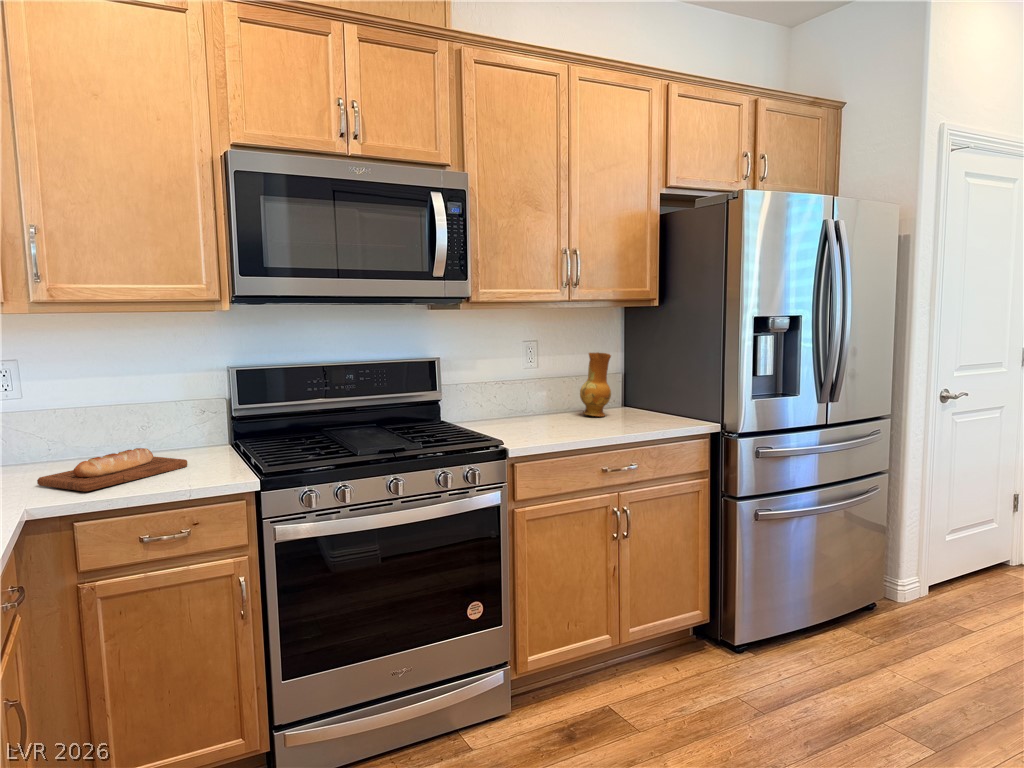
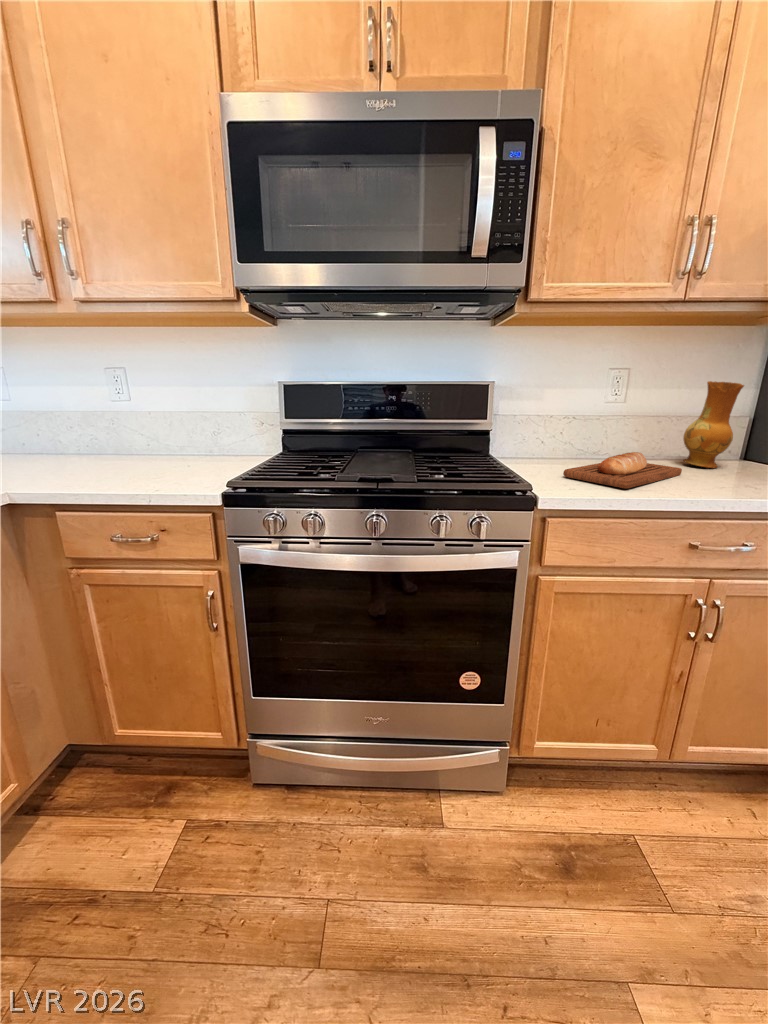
bread loaf: present [37,448,188,491] -> present [563,452,682,488]

